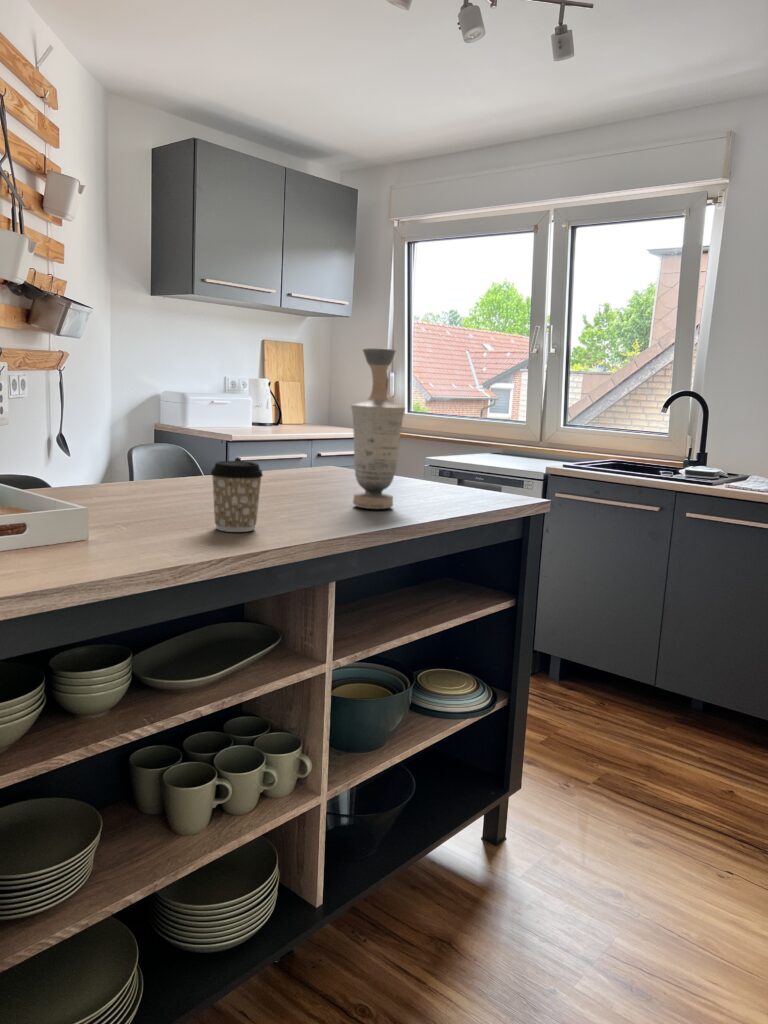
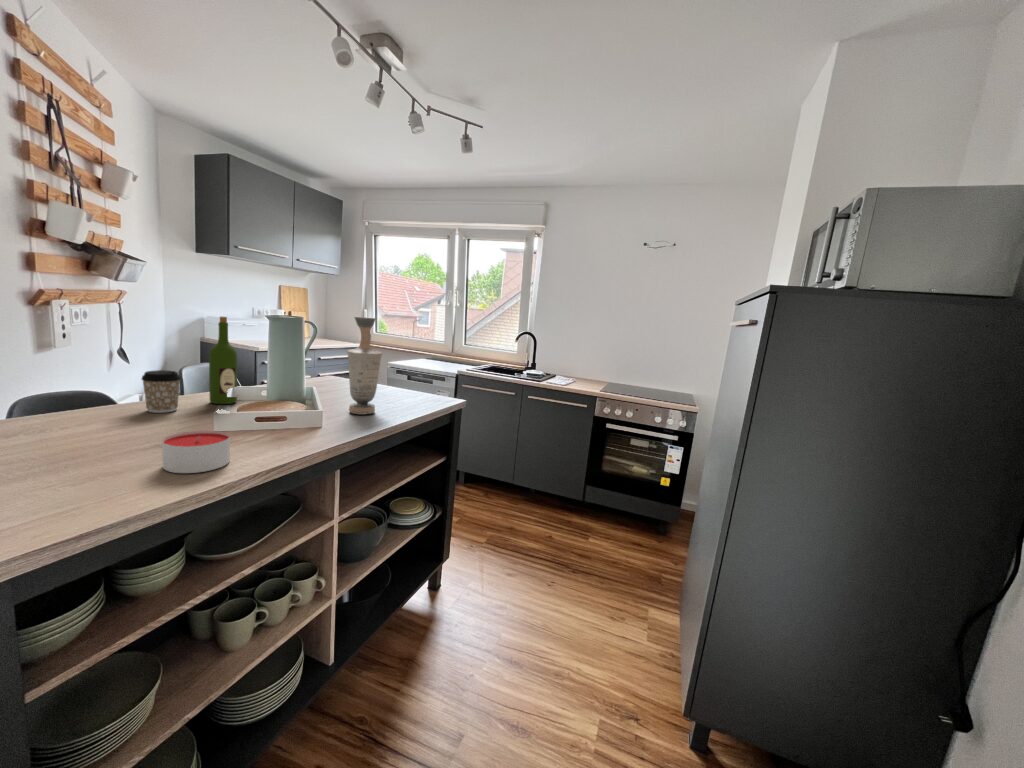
wine bottle: none [164,360,200,490] -> present [209,317,237,404]
coffee cup: present [211,461,263,532] -> present [142,370,181,413]
candle: none [109,502,187,552] -> present [162,431,230,473]

